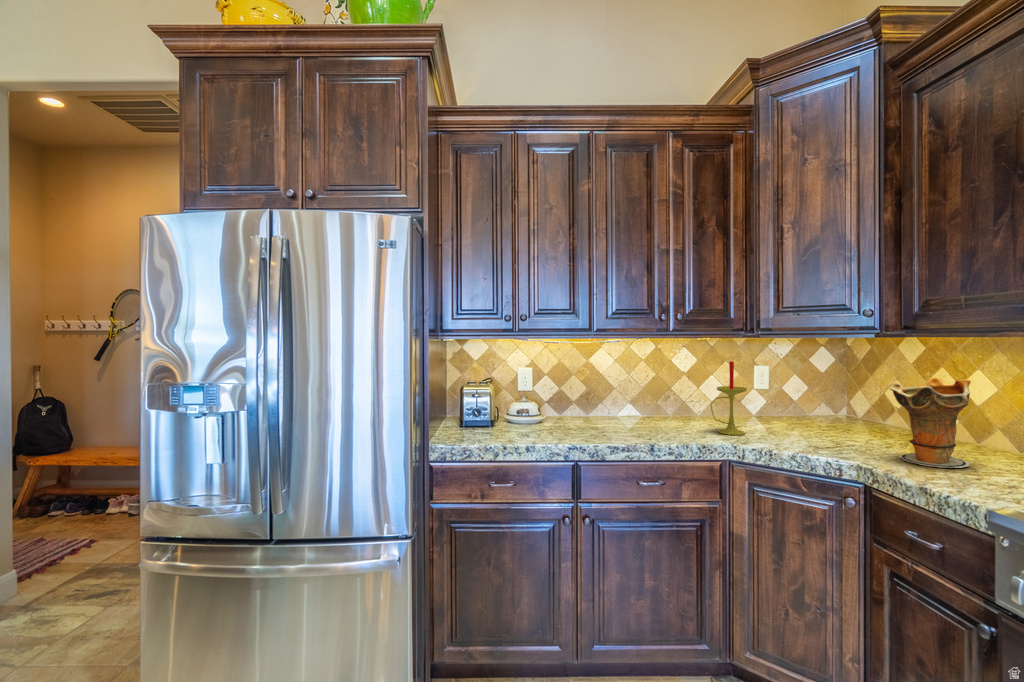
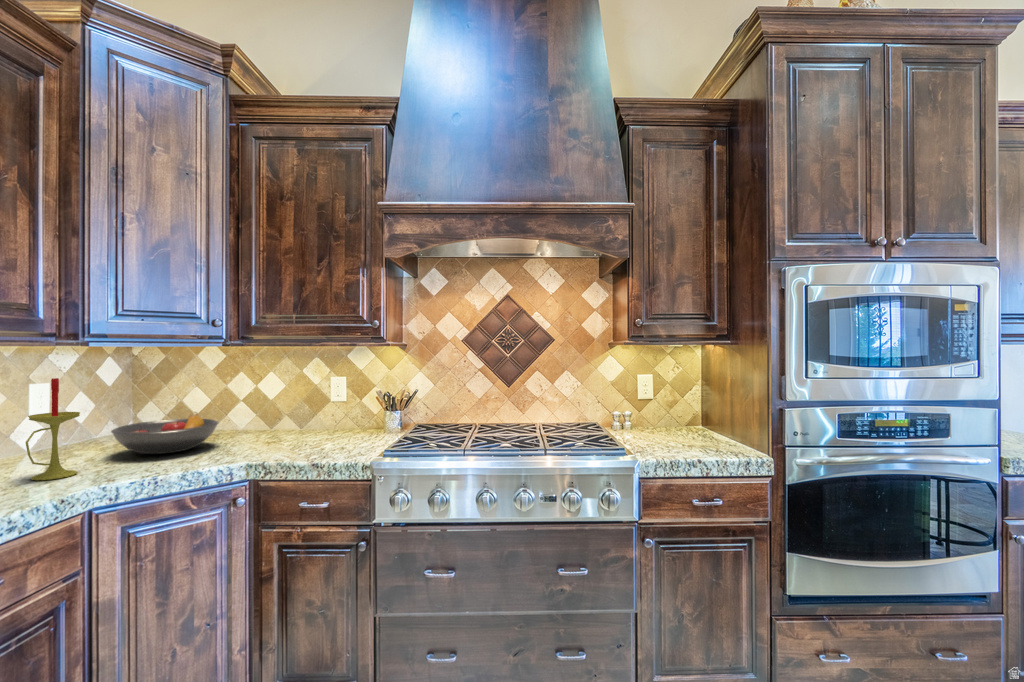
decorative vase: present [890,377,971,468] -> none [256,376,312,451]
fruit bowl: none [780,406,879,438] -> present [111,414,218,454]

